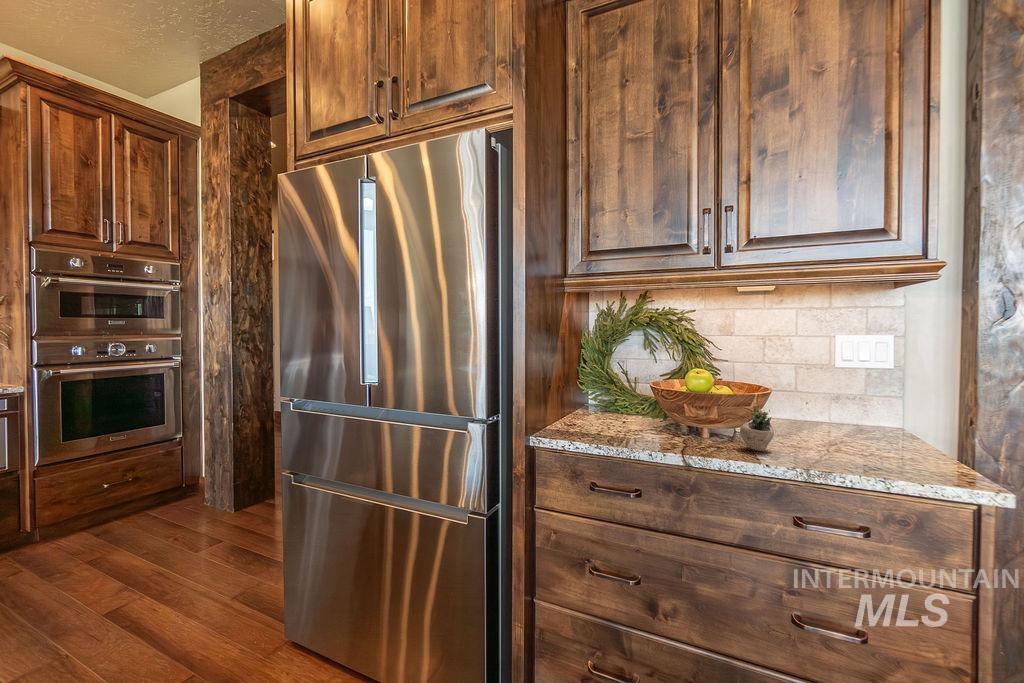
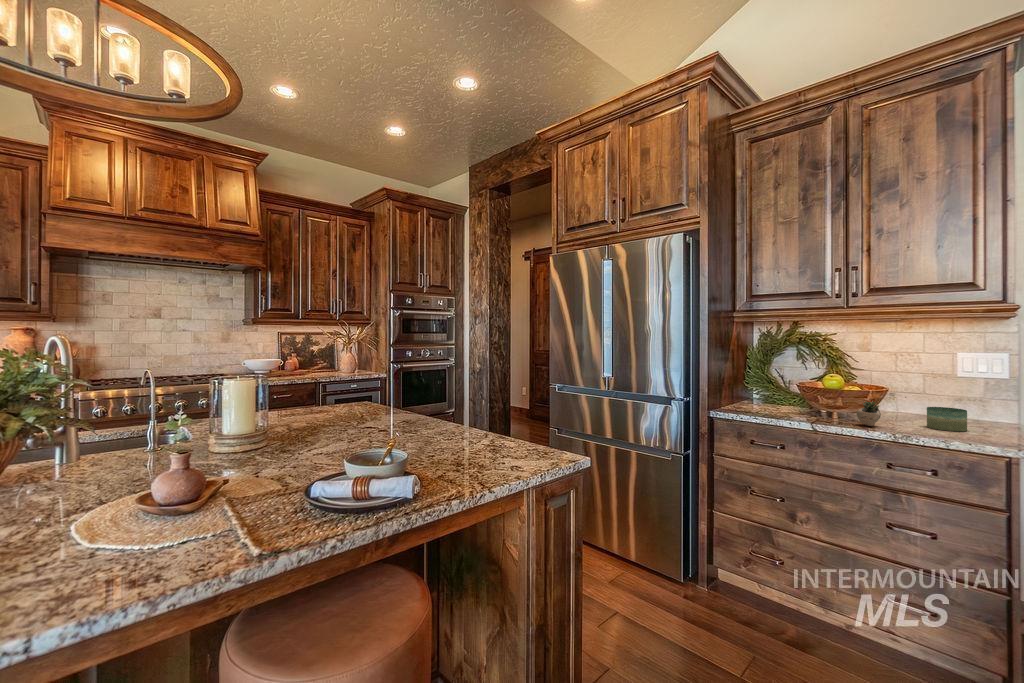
candle: none [824,414,878,452] -> present [927,407,967,431]

